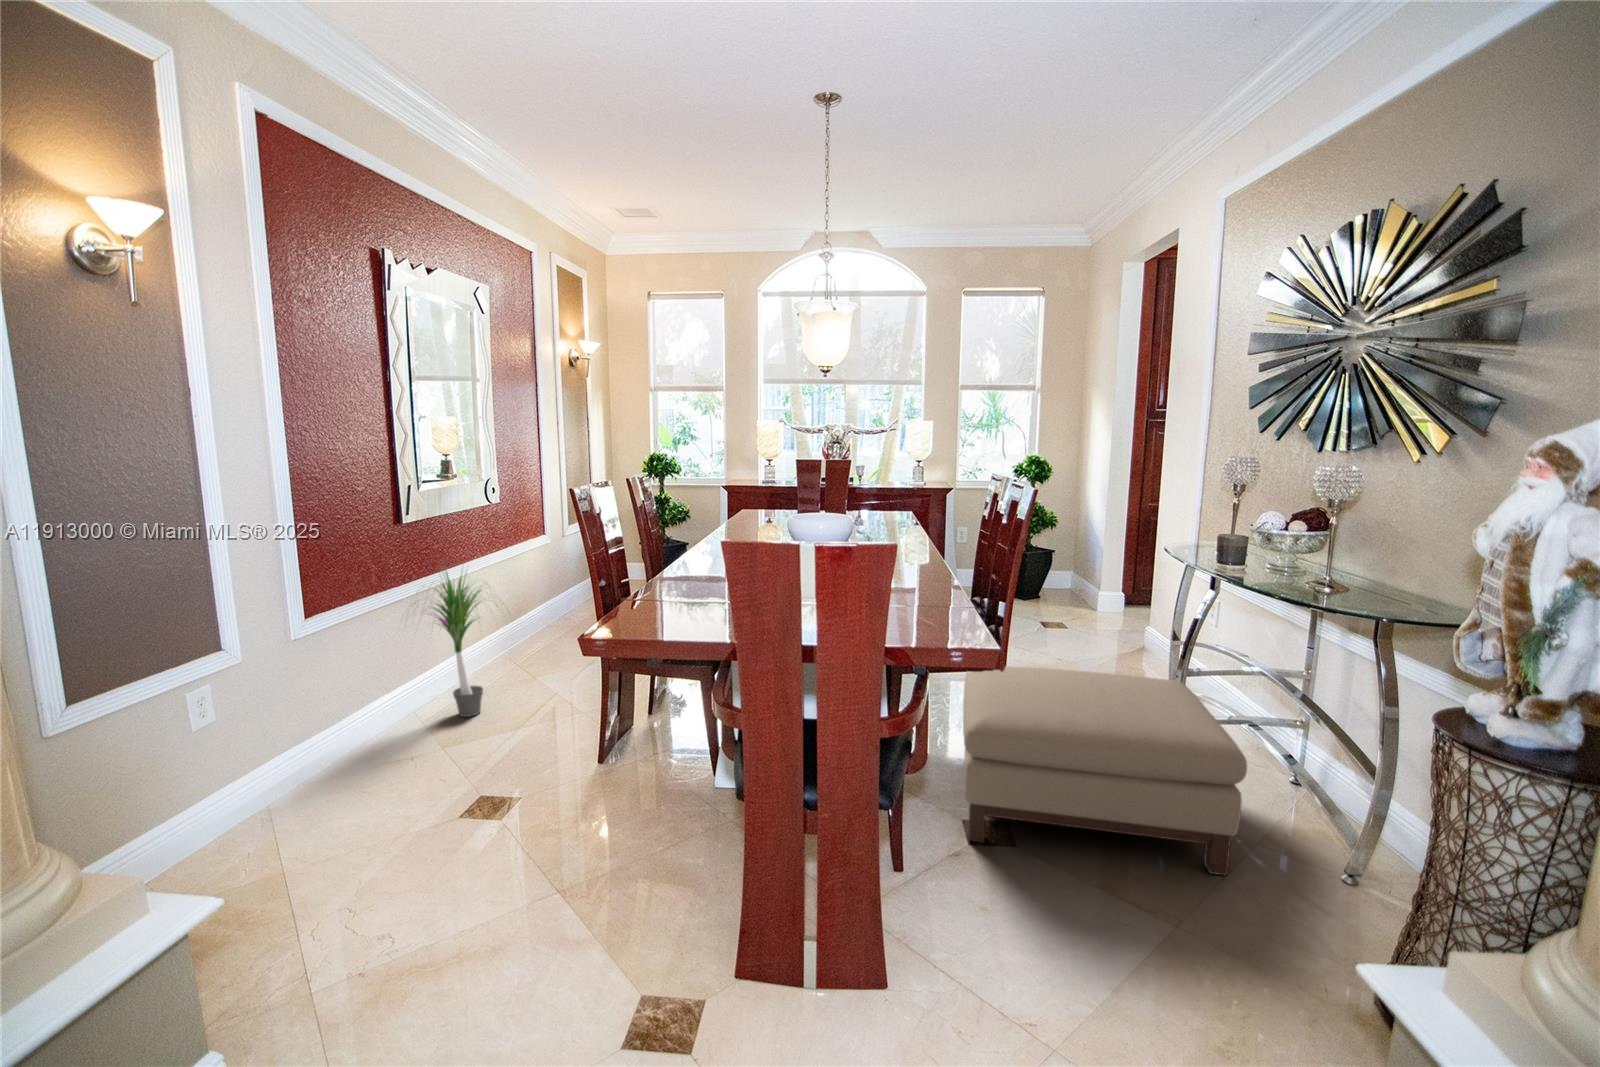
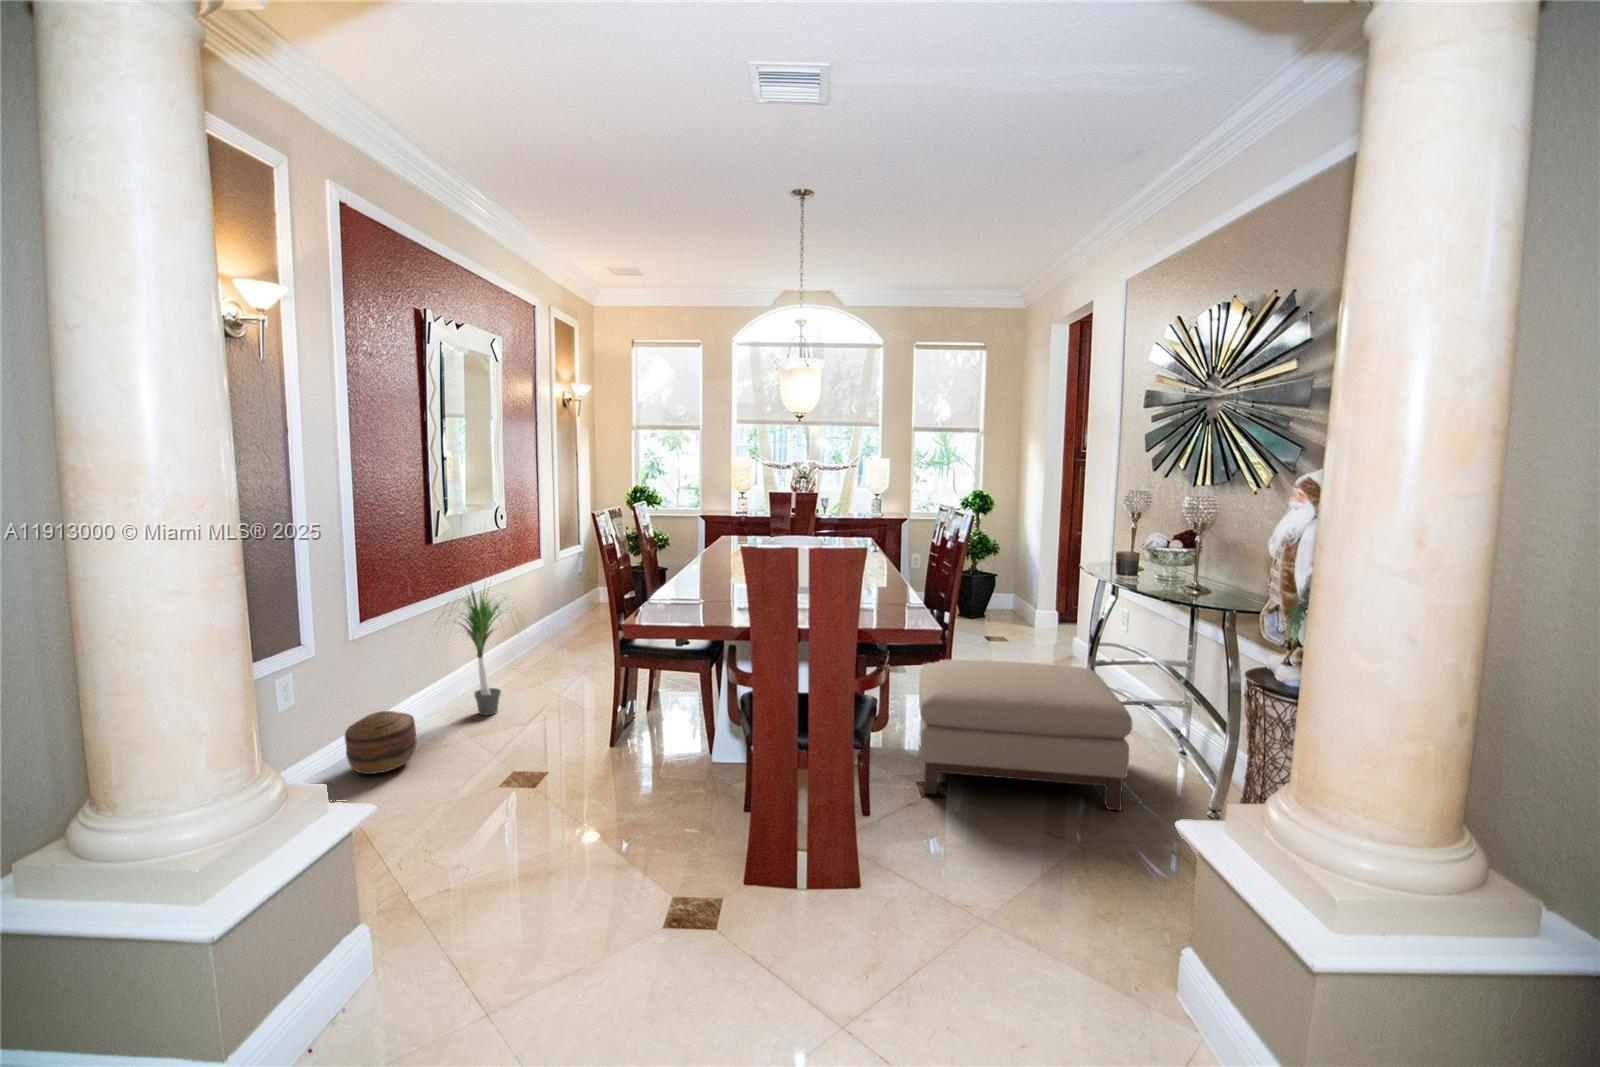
basket: none [282,721,371,796] -> present [345,711,417,774]

